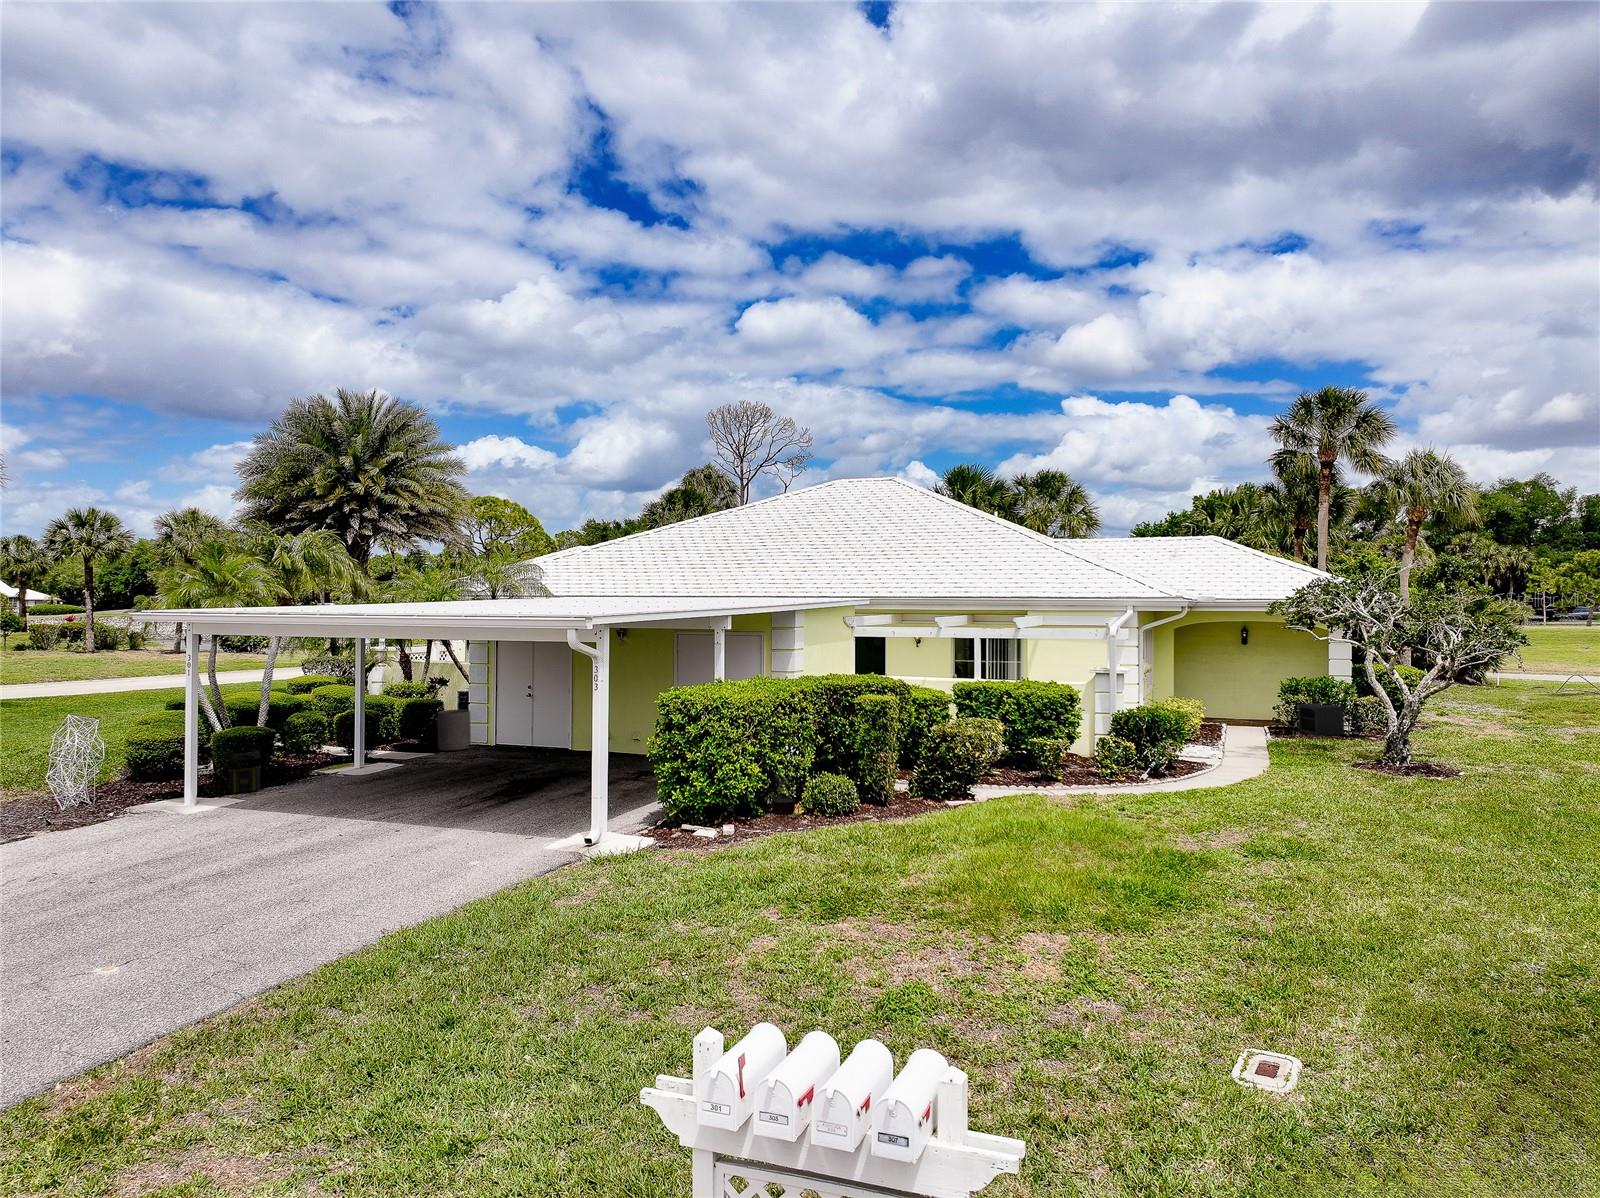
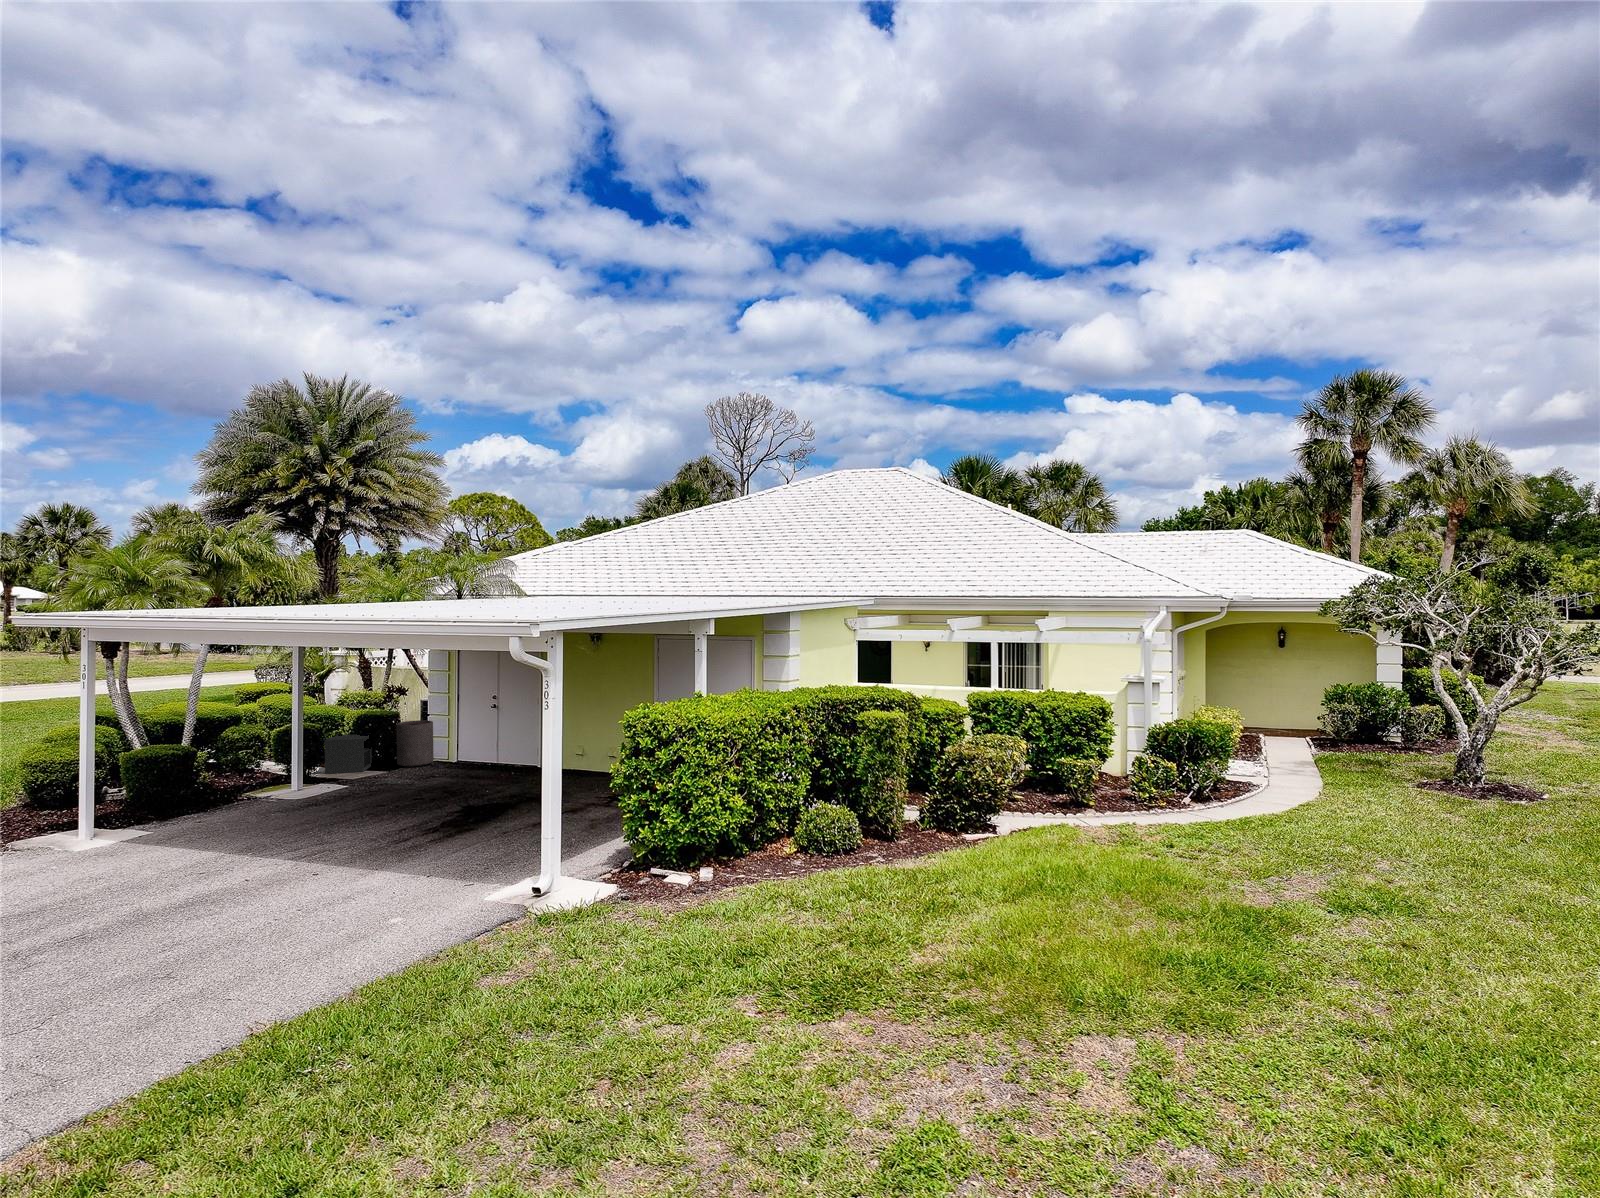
storage cabinet: present [1298,704,1344,735] -> present [325,734,372,774]
toolbox: present [227,749,261,794] -> none [140,770,180,822]
decorative plant: present [771,773,795,815] -> none [756,805,787,855]

